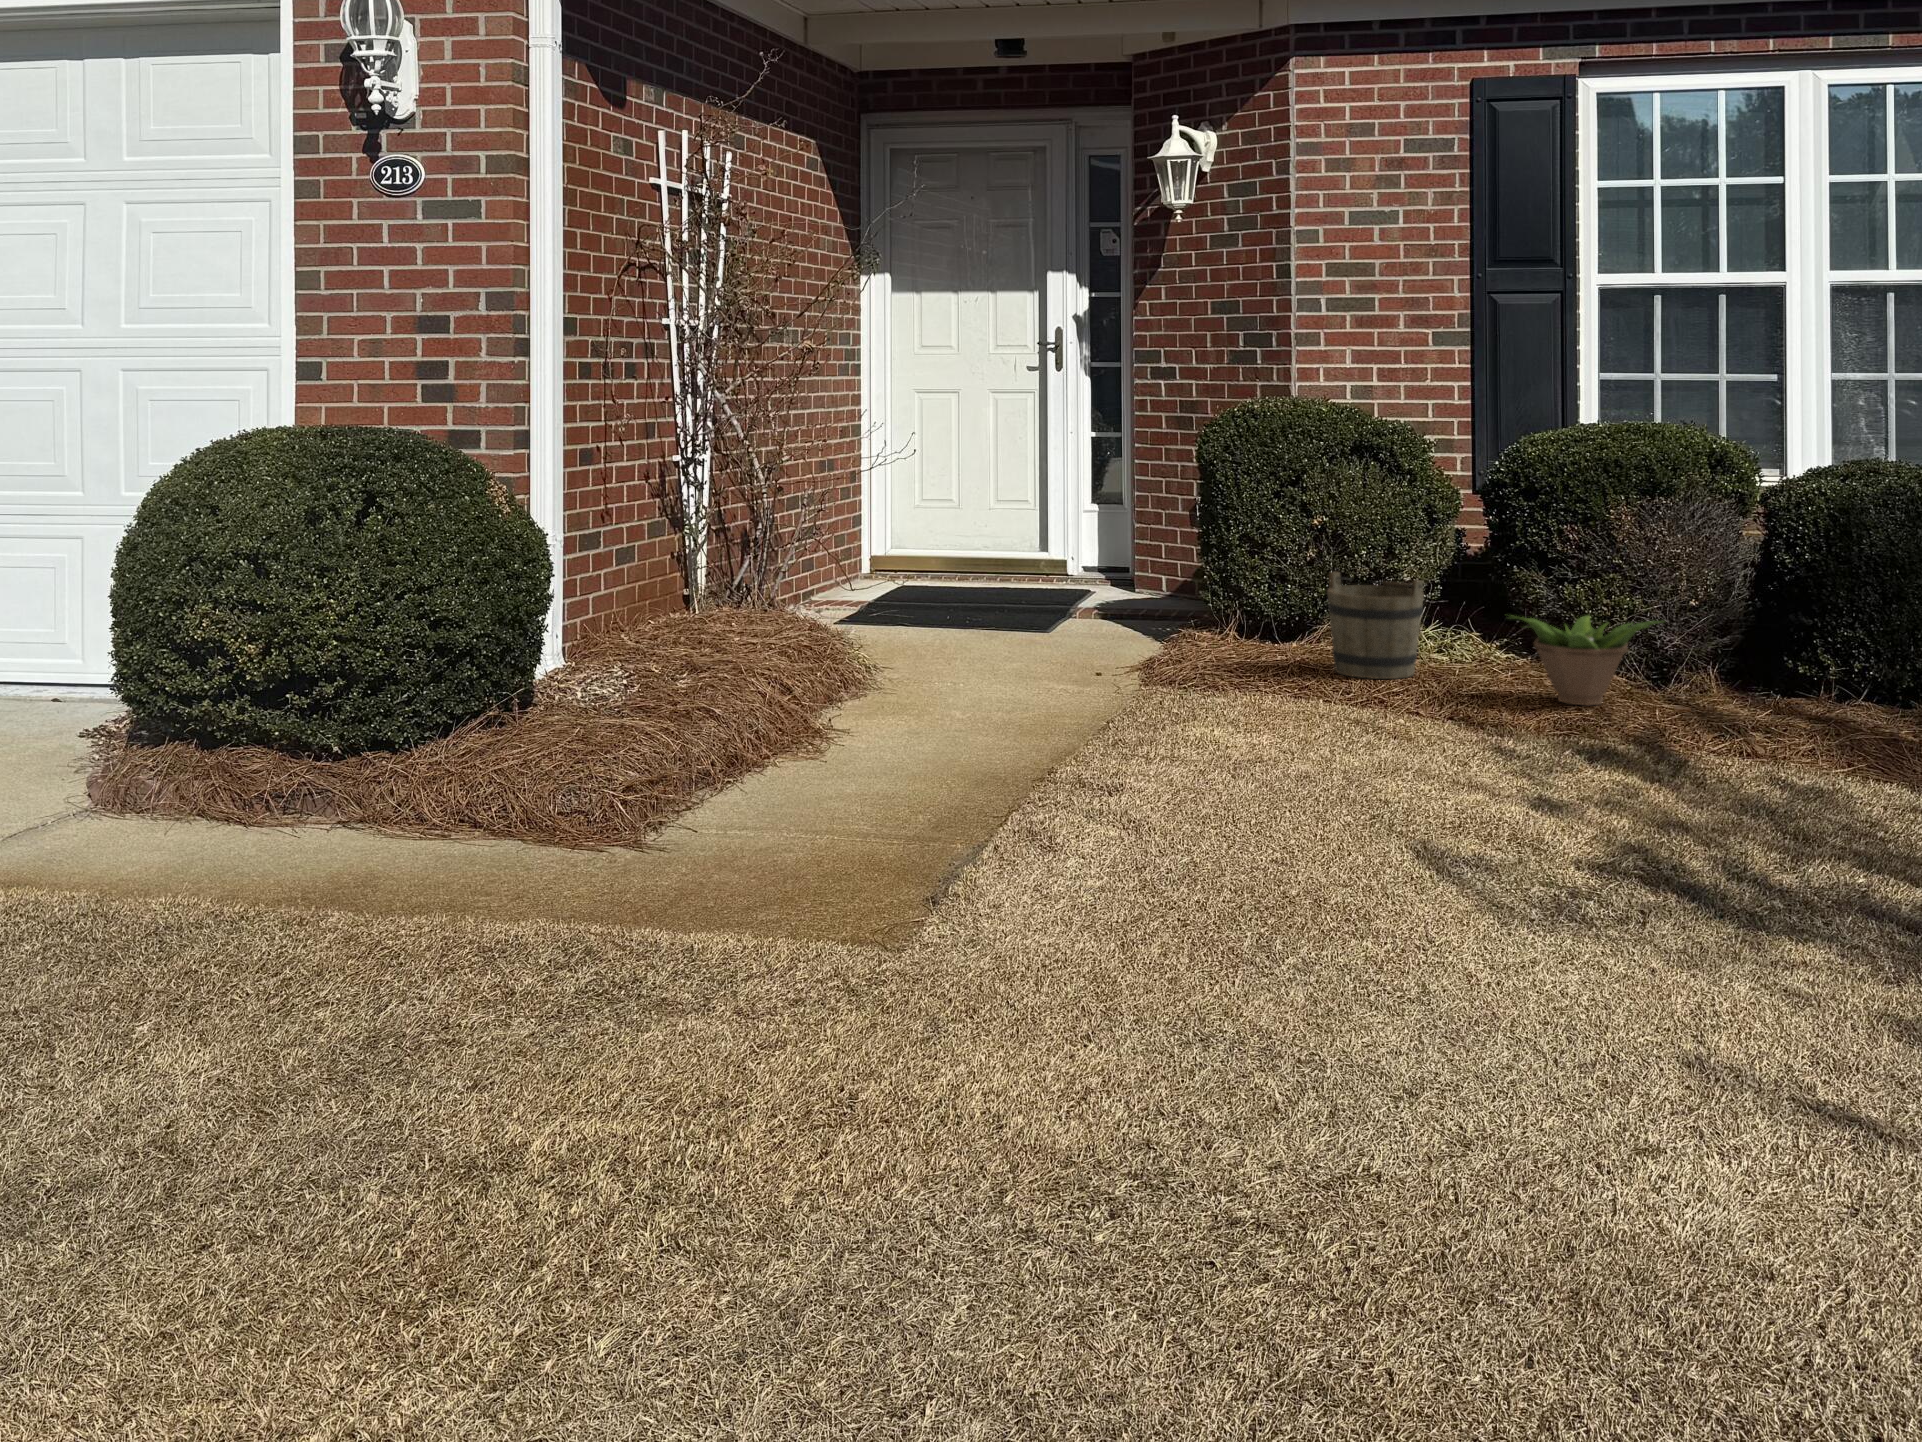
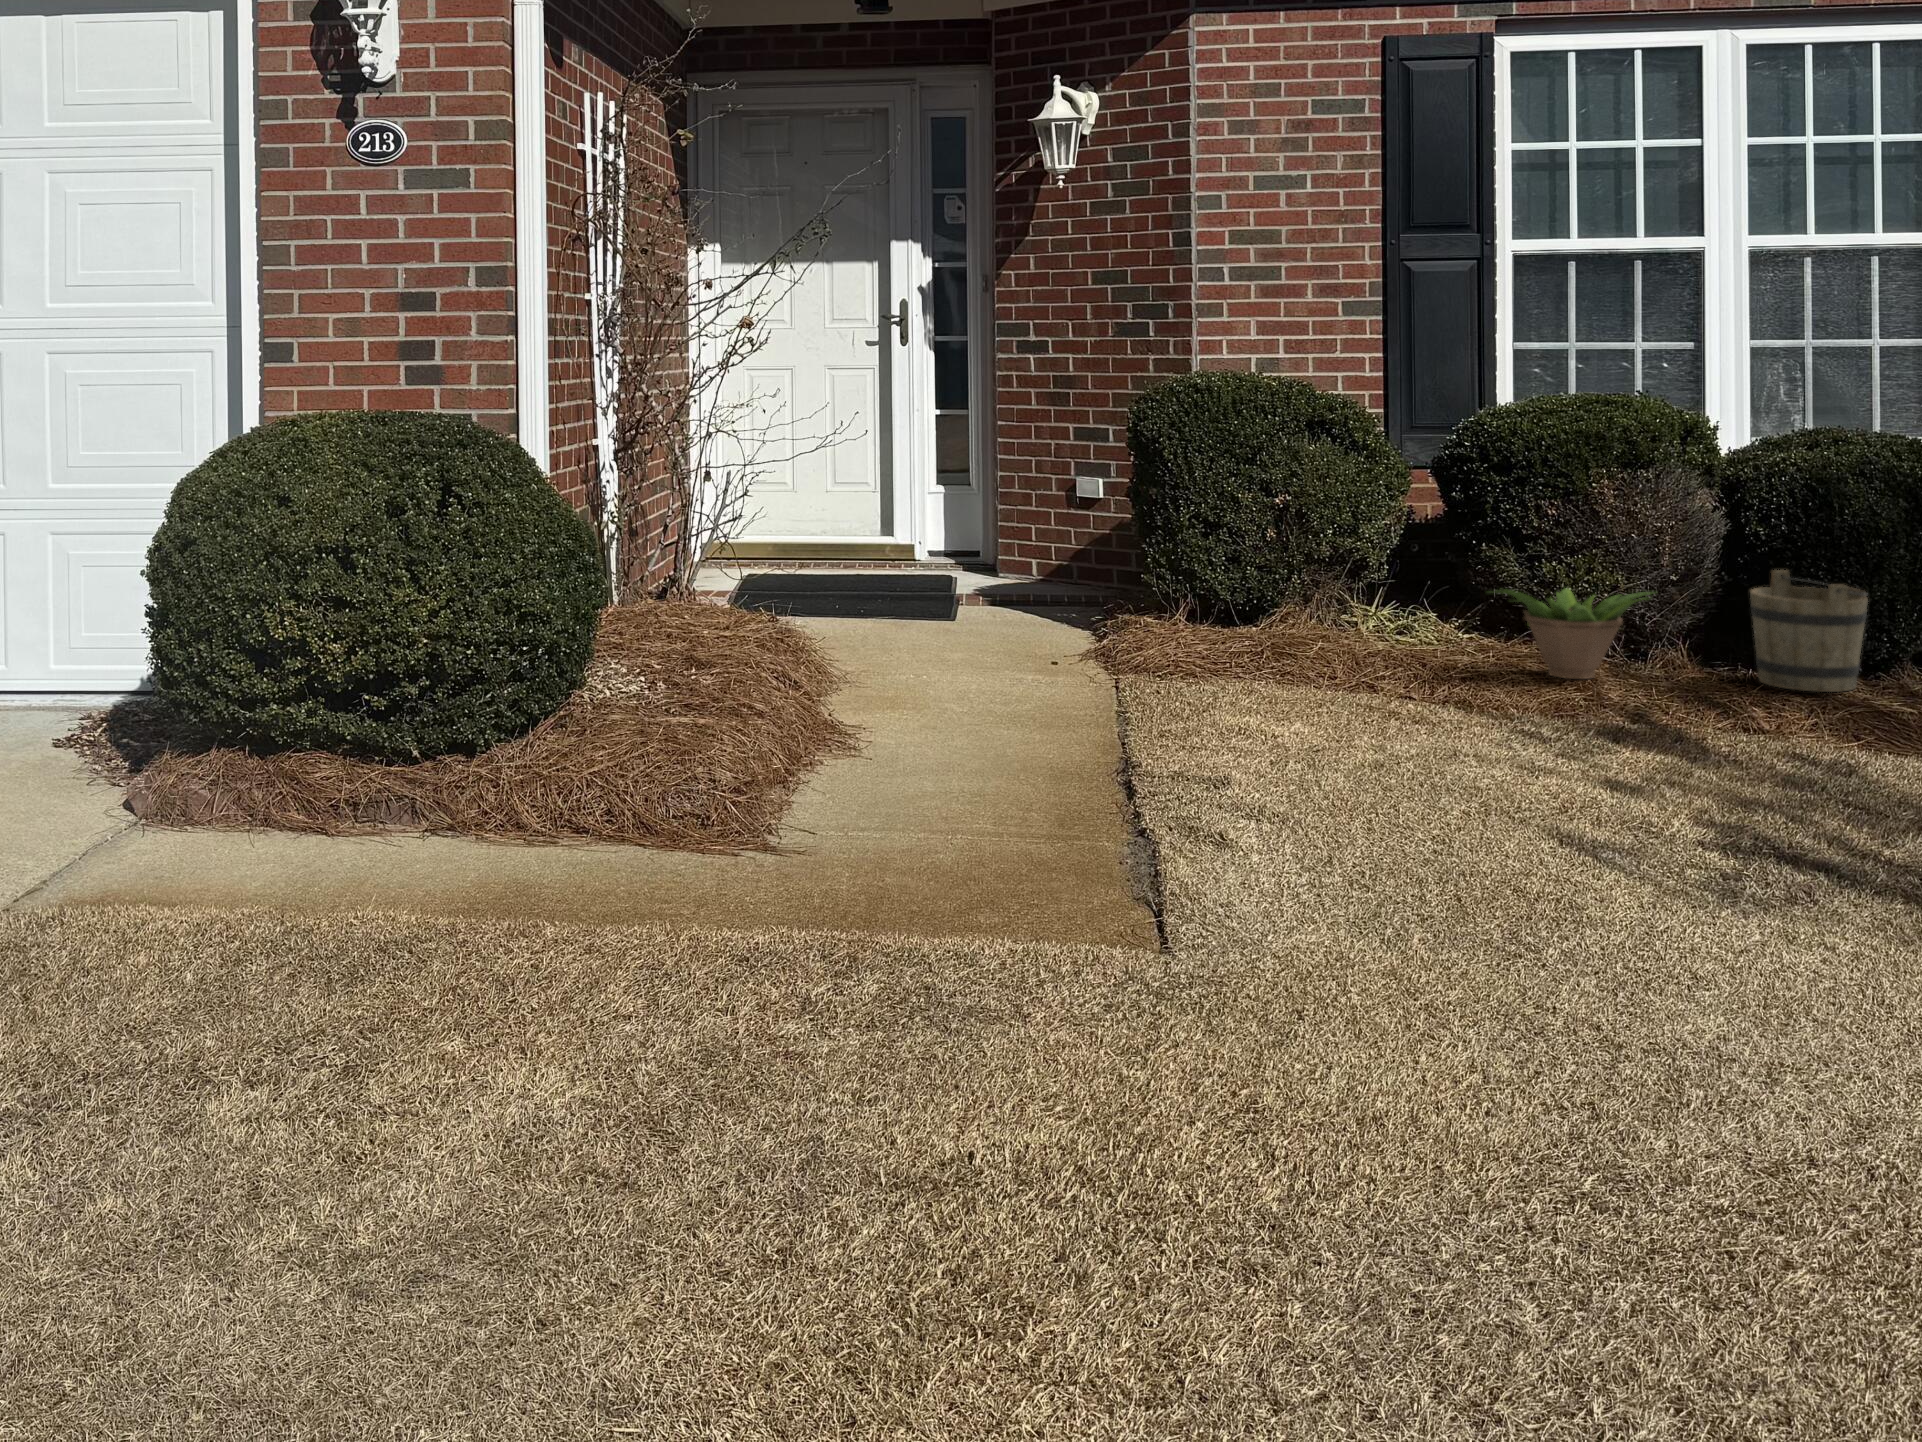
bucket: present [1327,572,1424,679] -> present [1750,570,1868,692]

